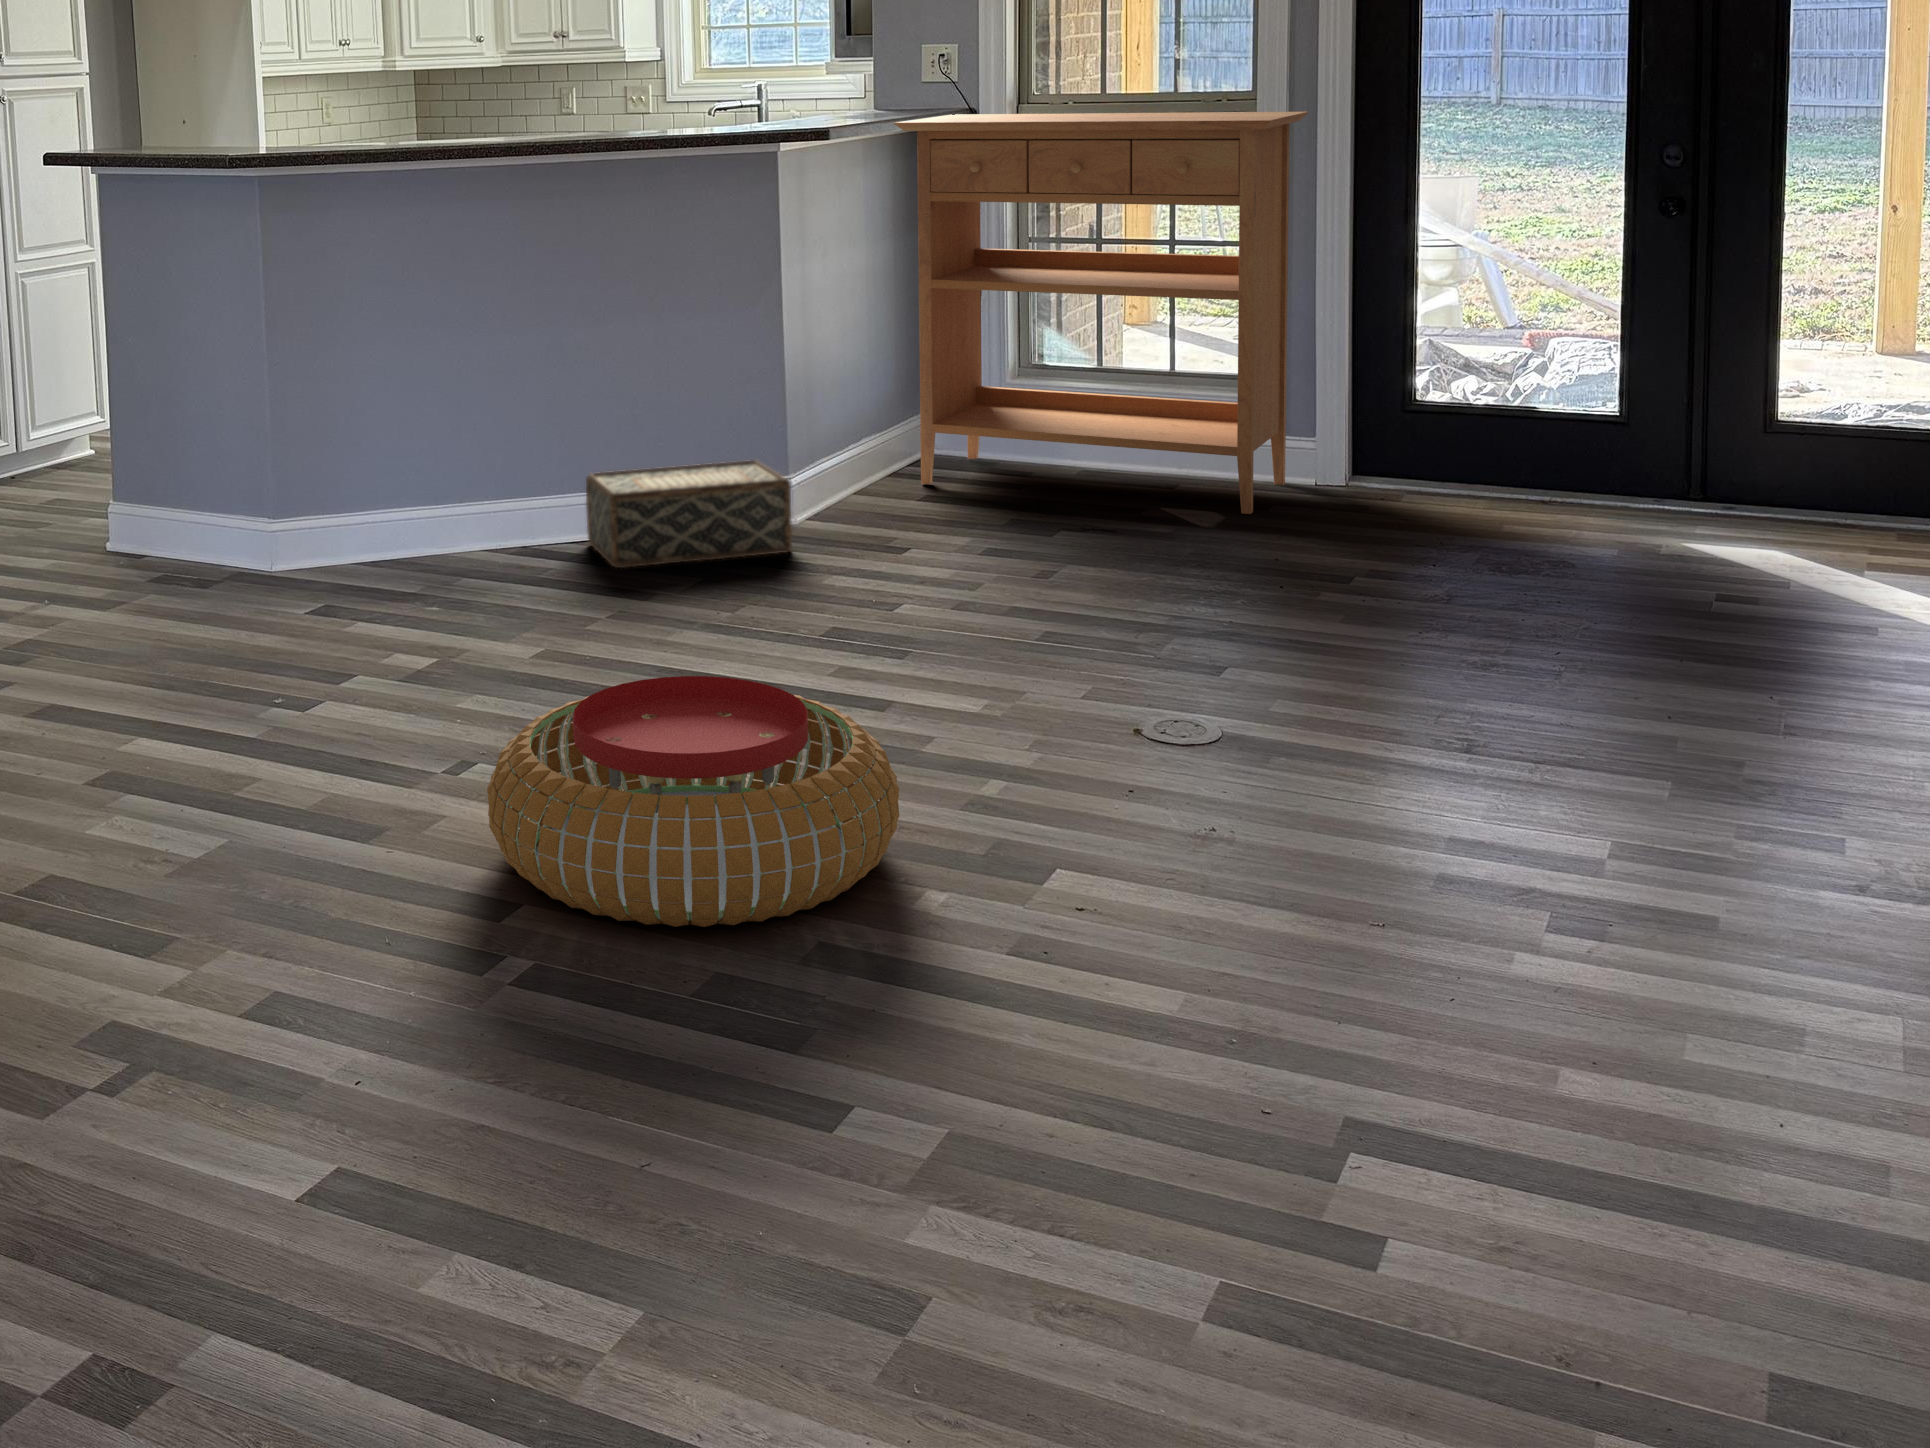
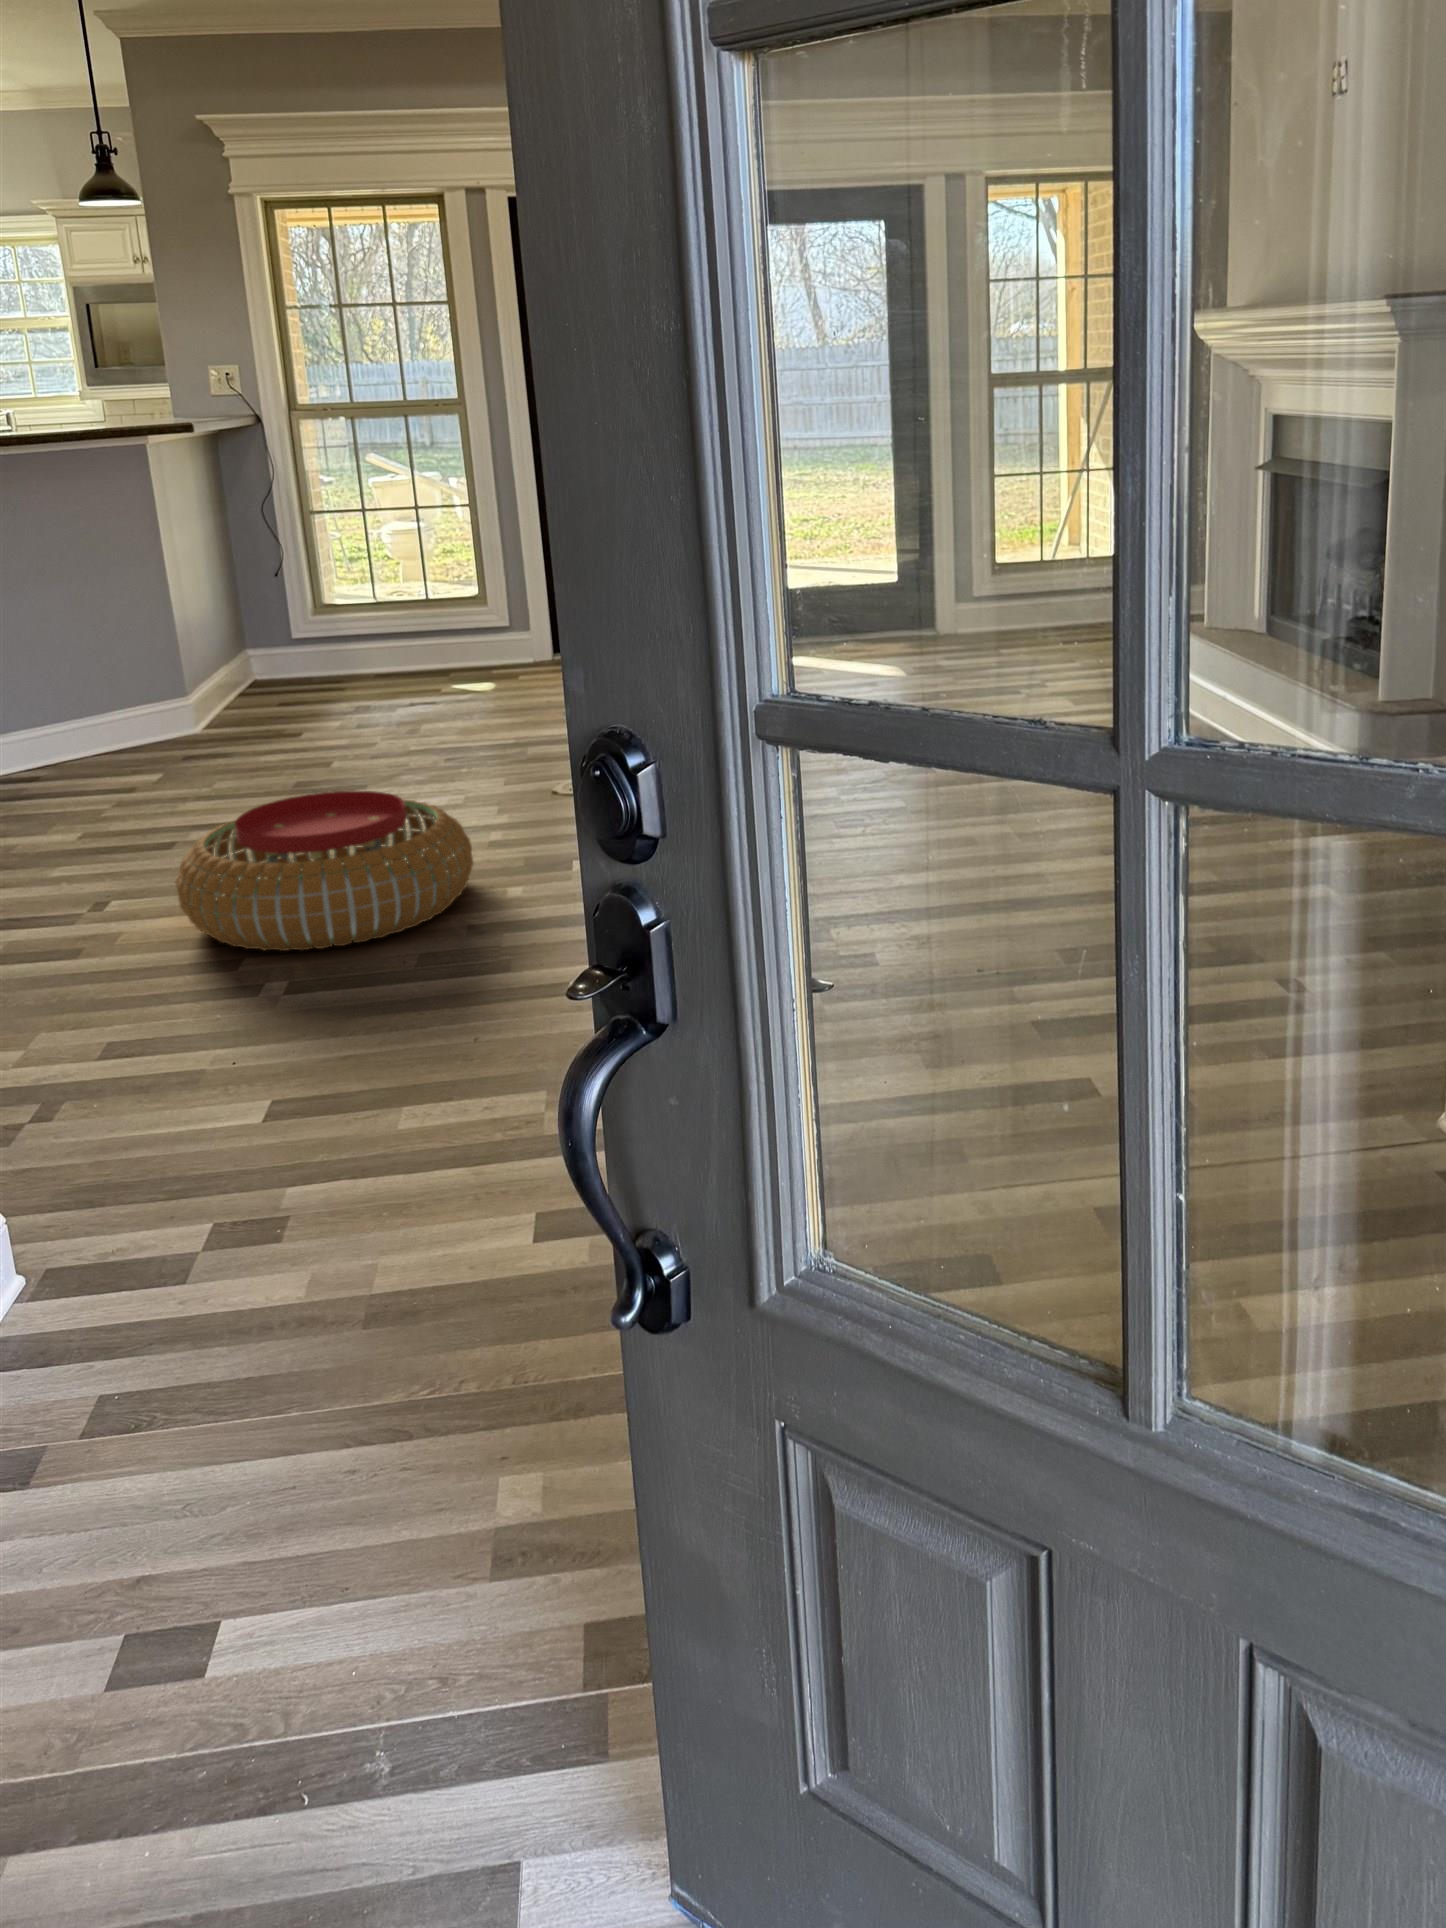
console table: present [894,112,1308,514] -> none [215,411,516,698]
woven basket: present [586,460,792,568] -> none [30,689,214,781]

